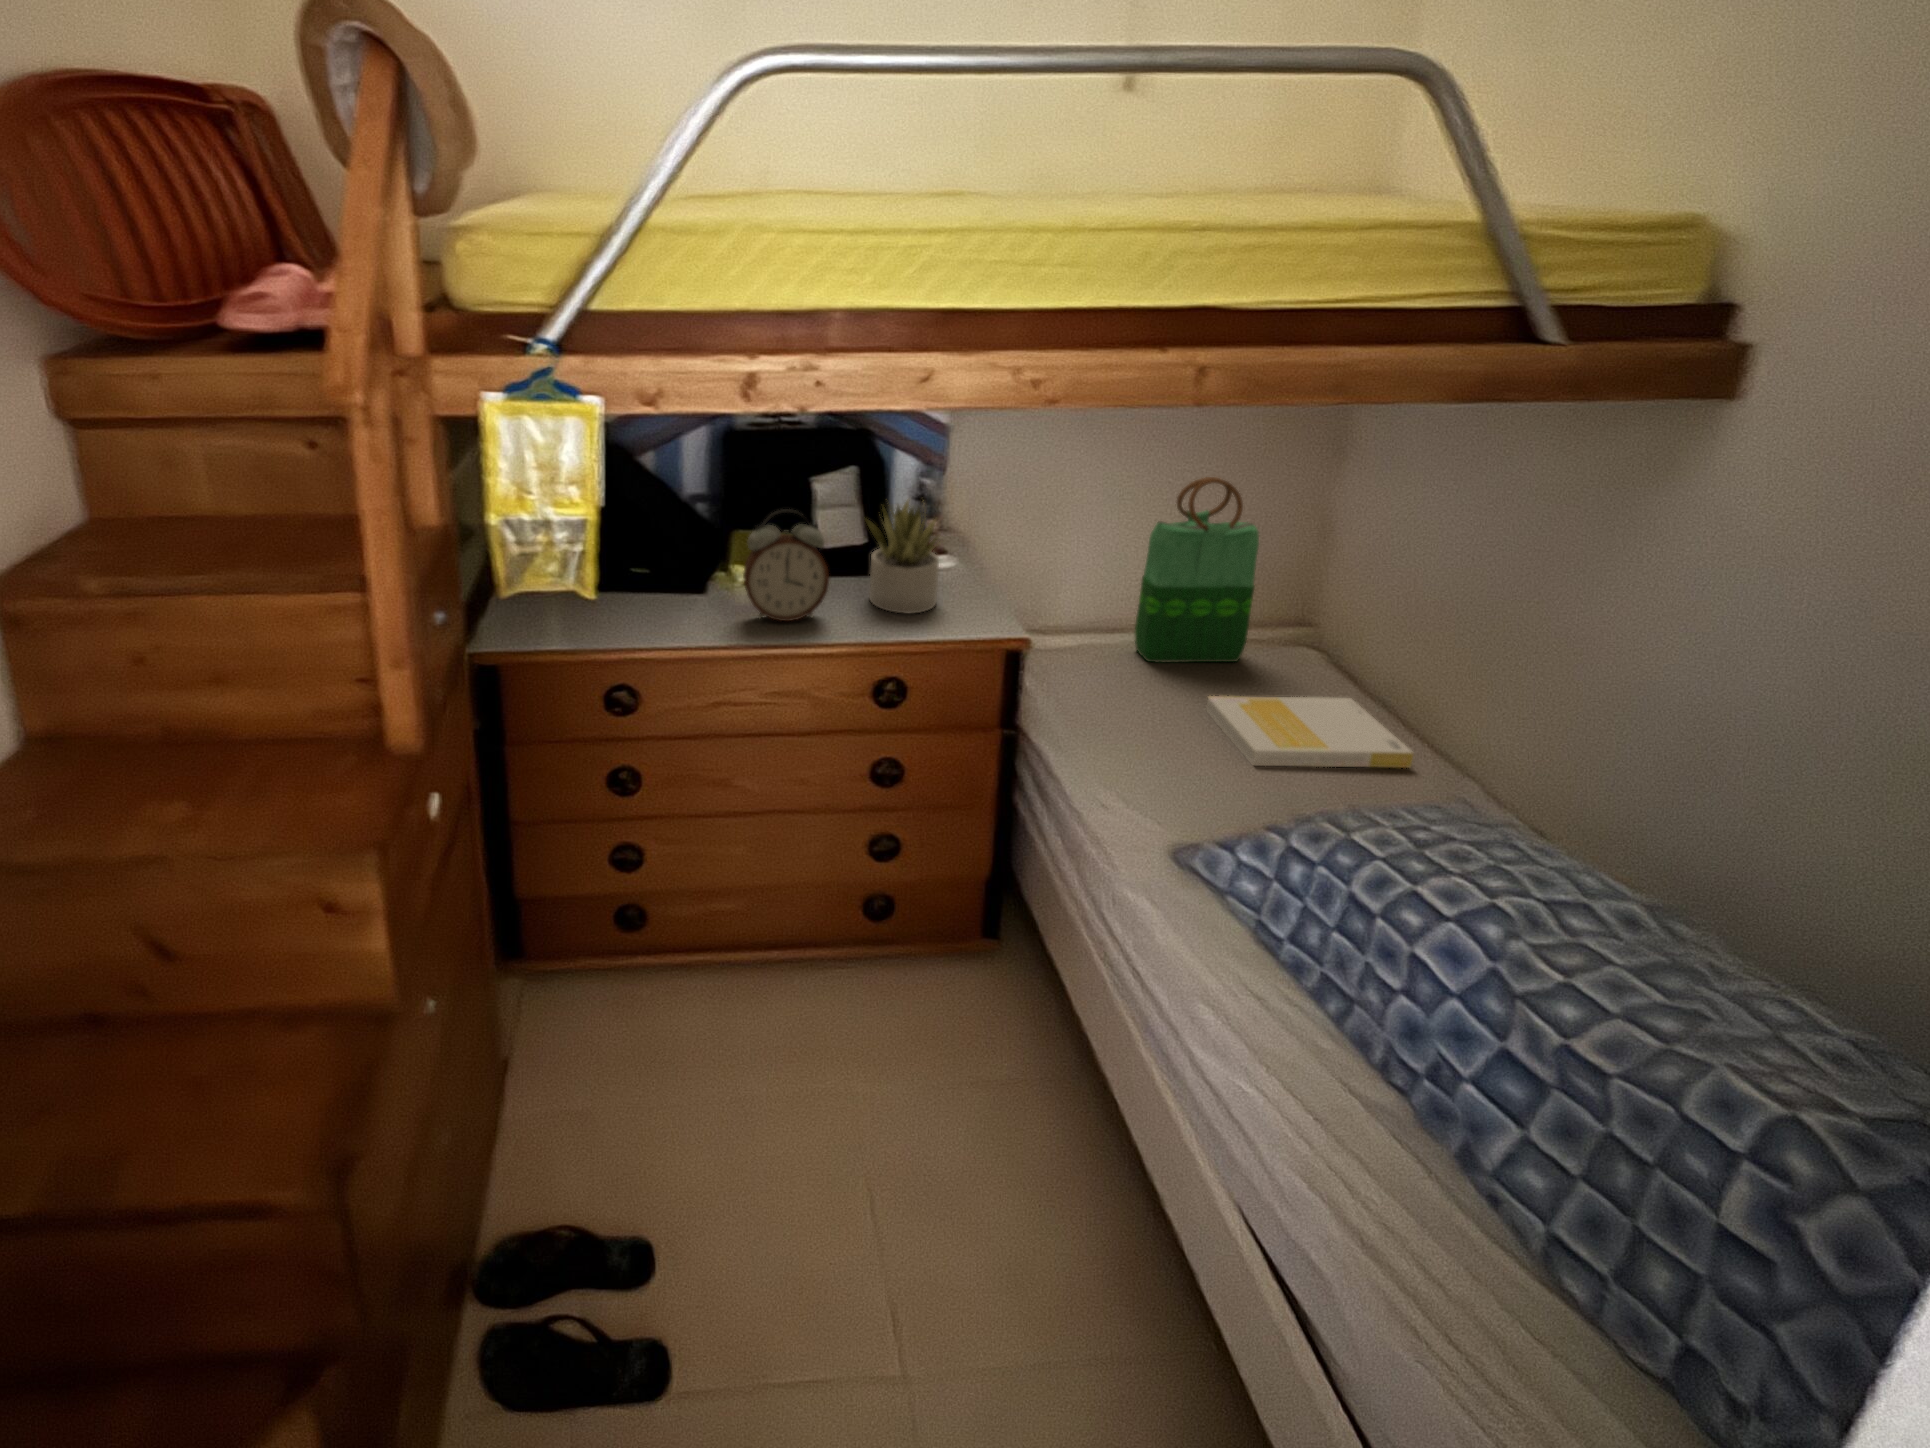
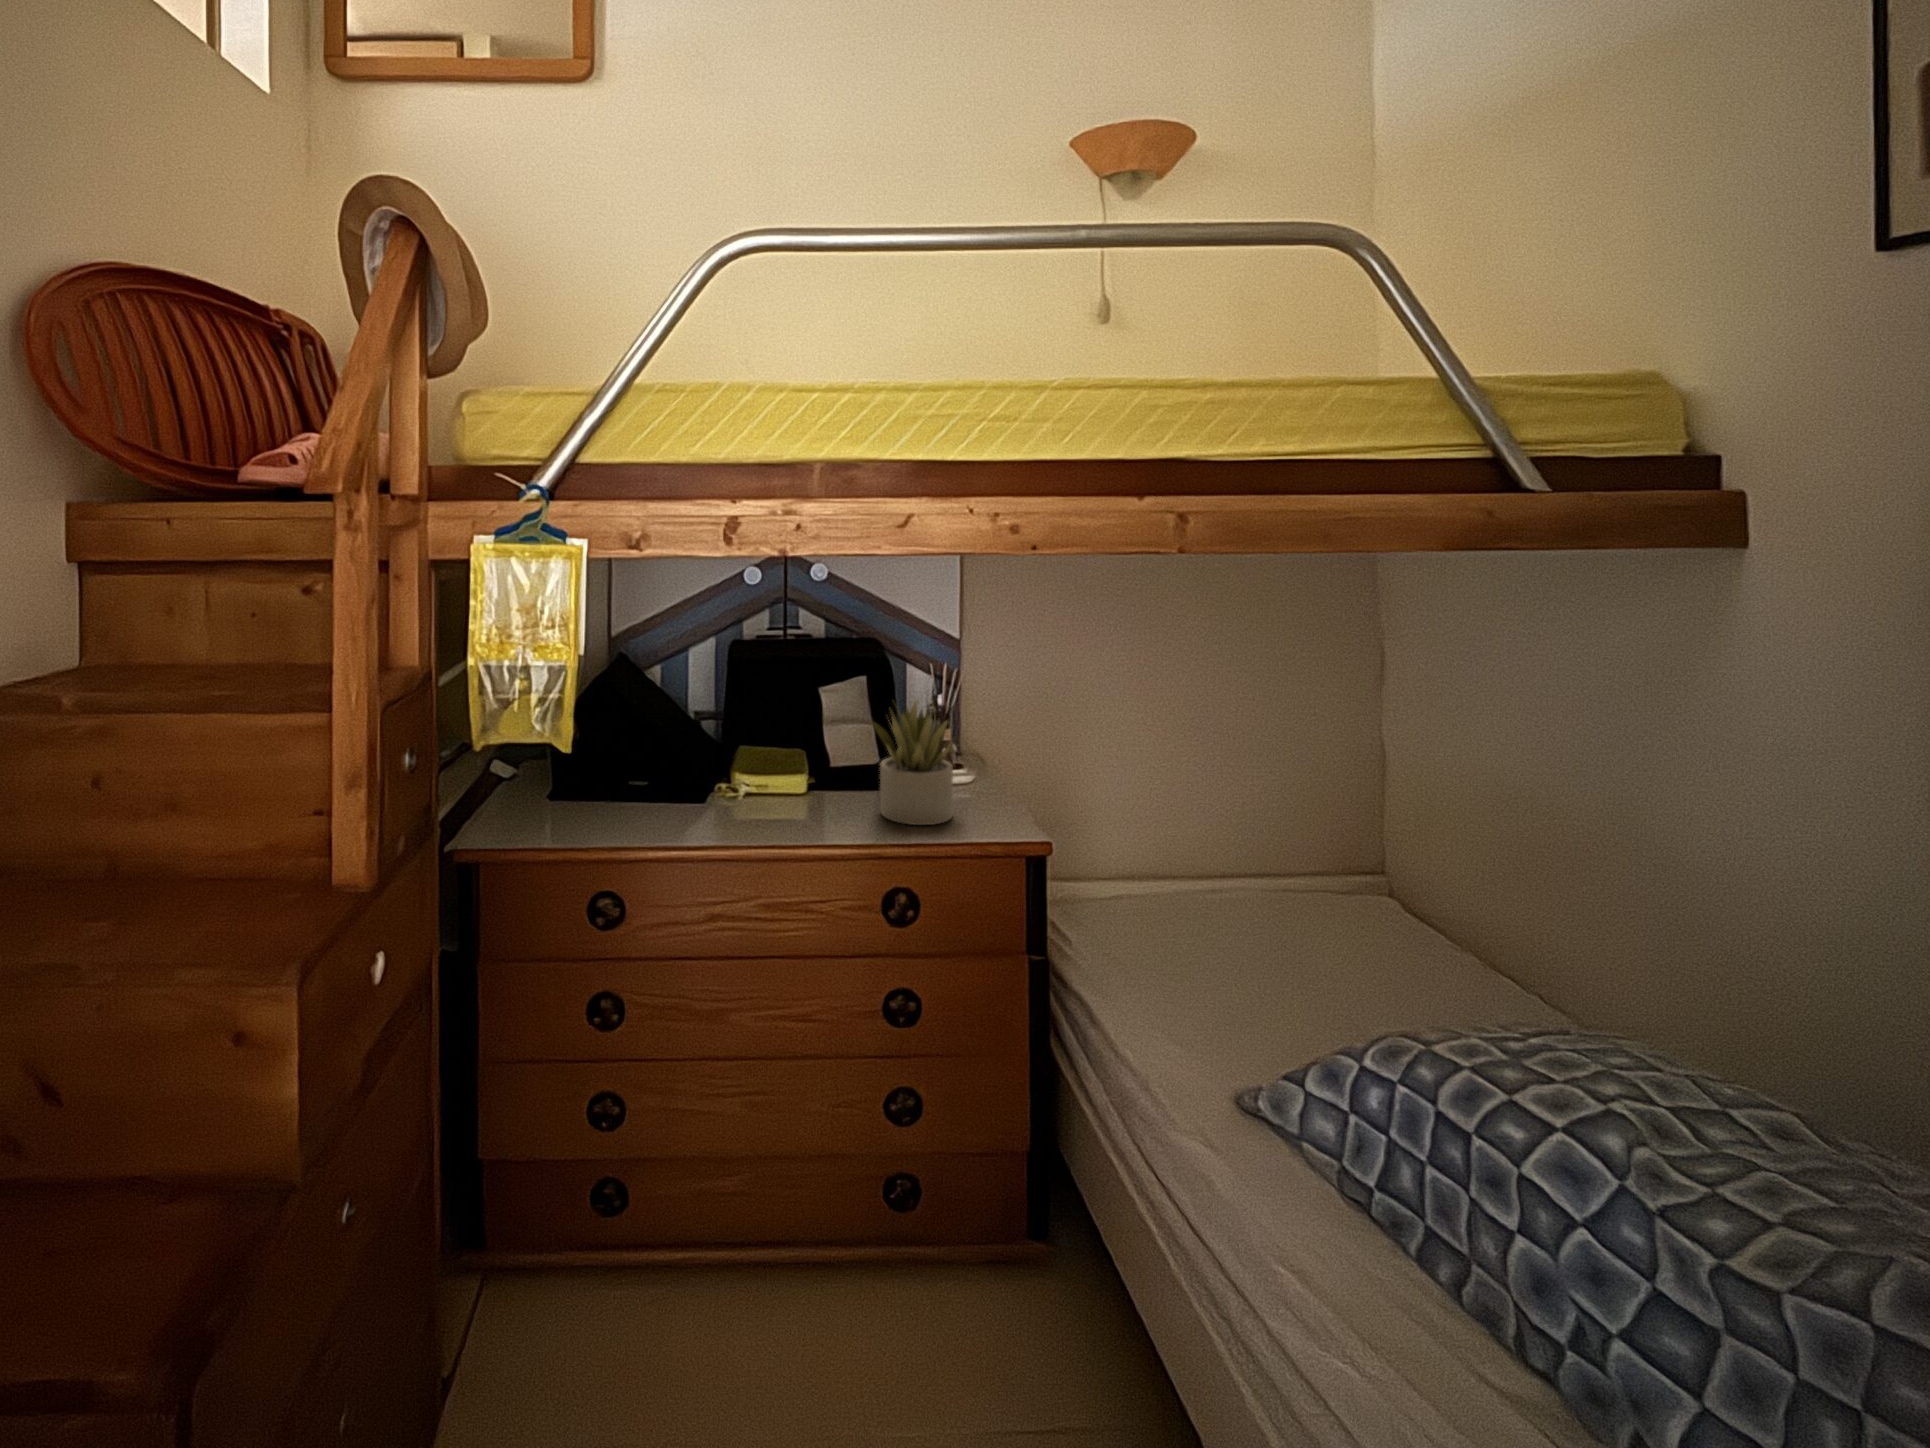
tote bag: present [1134,477,1259,662] -> none [1180,689,1305,901]
alarm clock: present [743,509,829,621] -> none [743,707,835,831]
book: present [1206,696,1414,768] -> none [1265,931,1510,1009]

